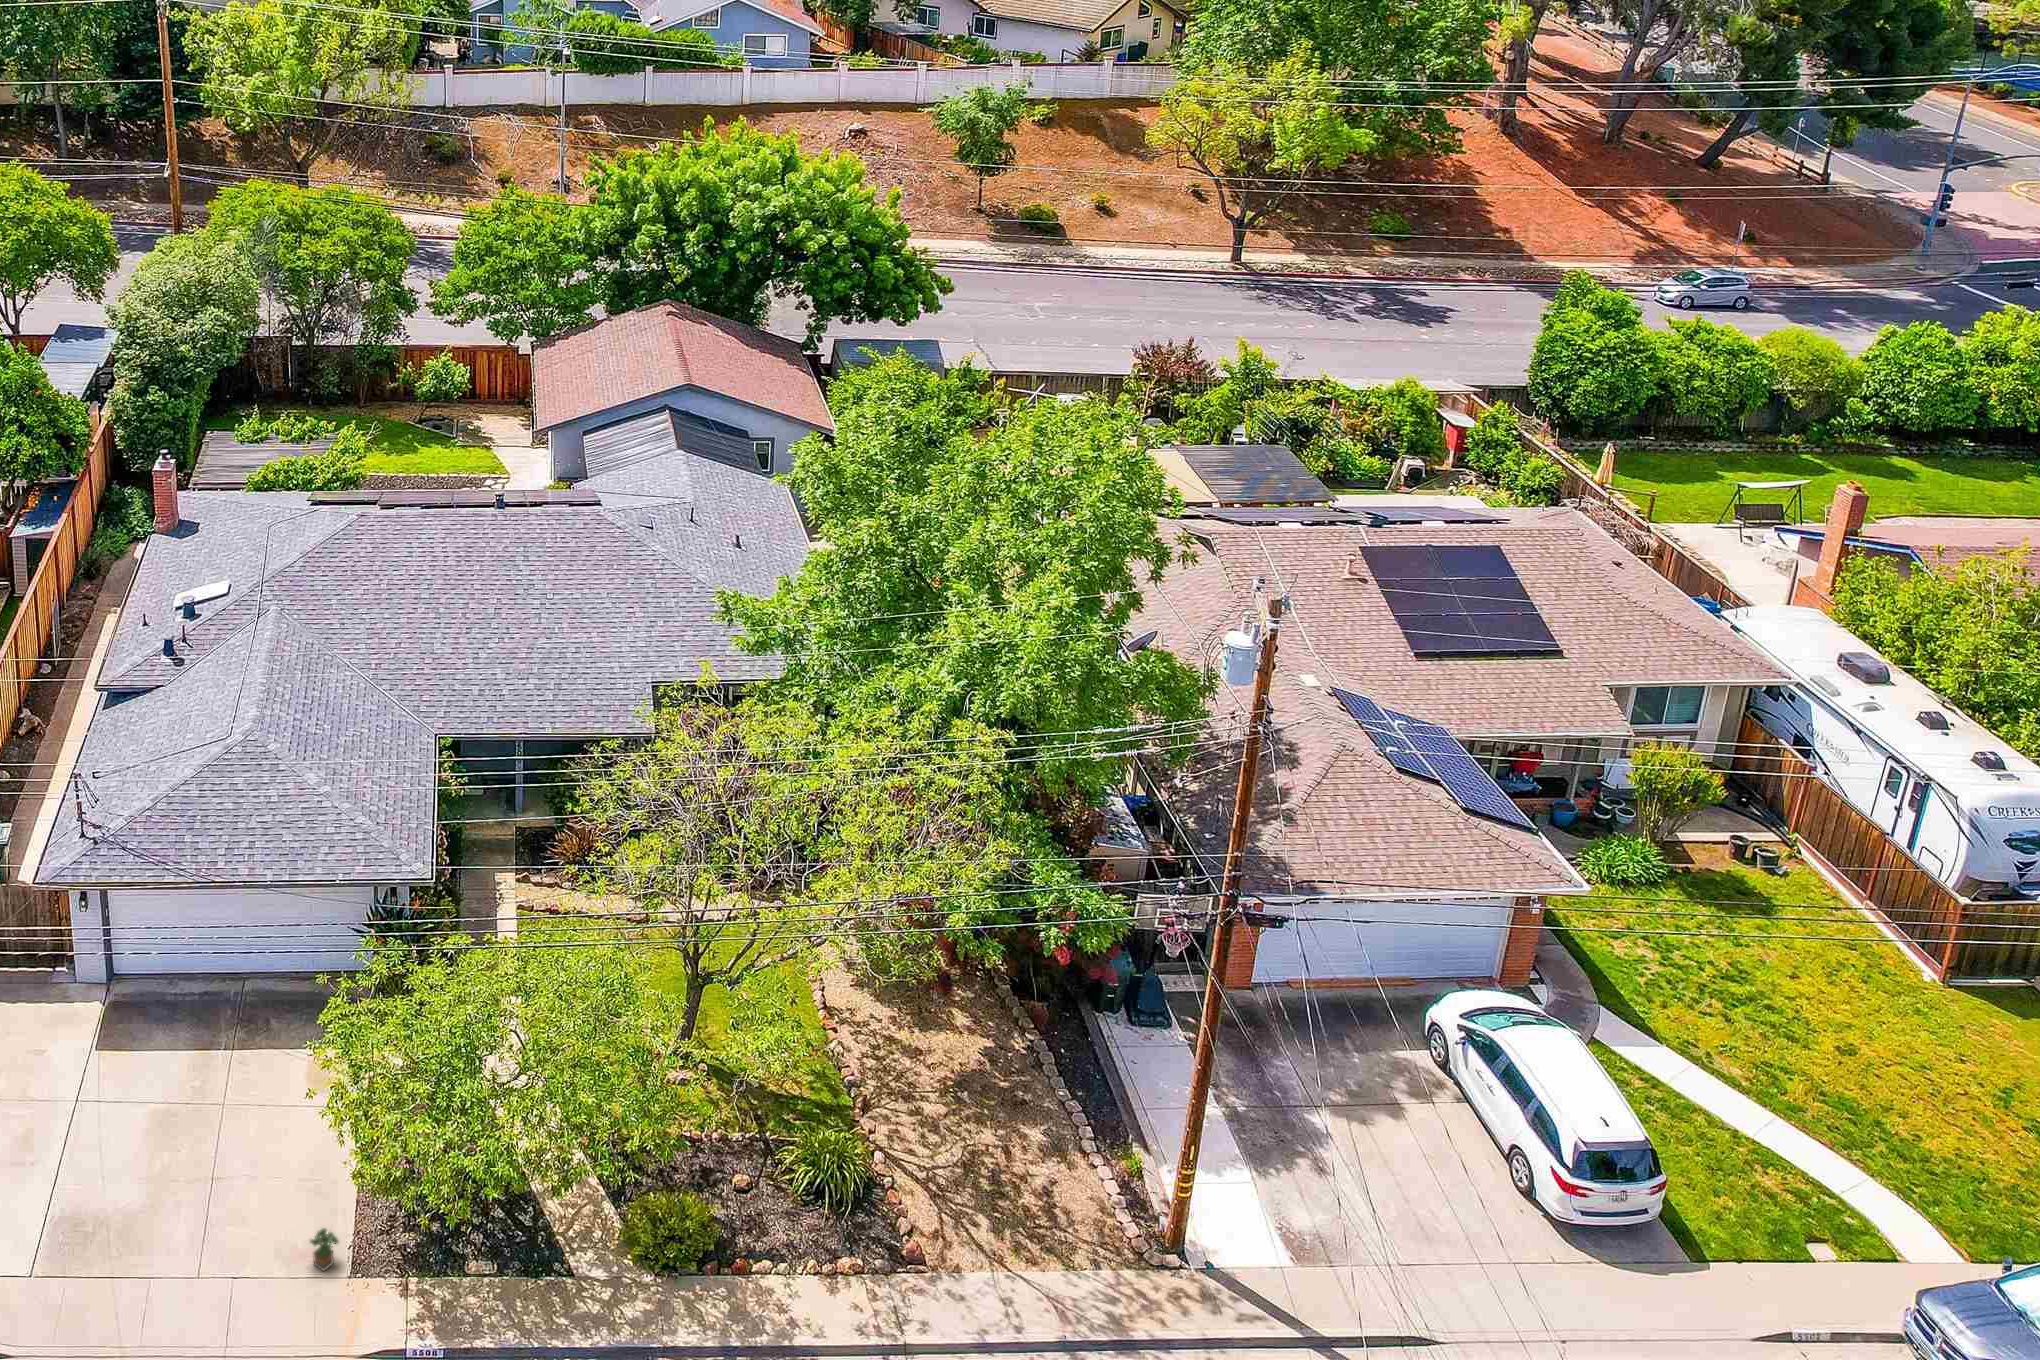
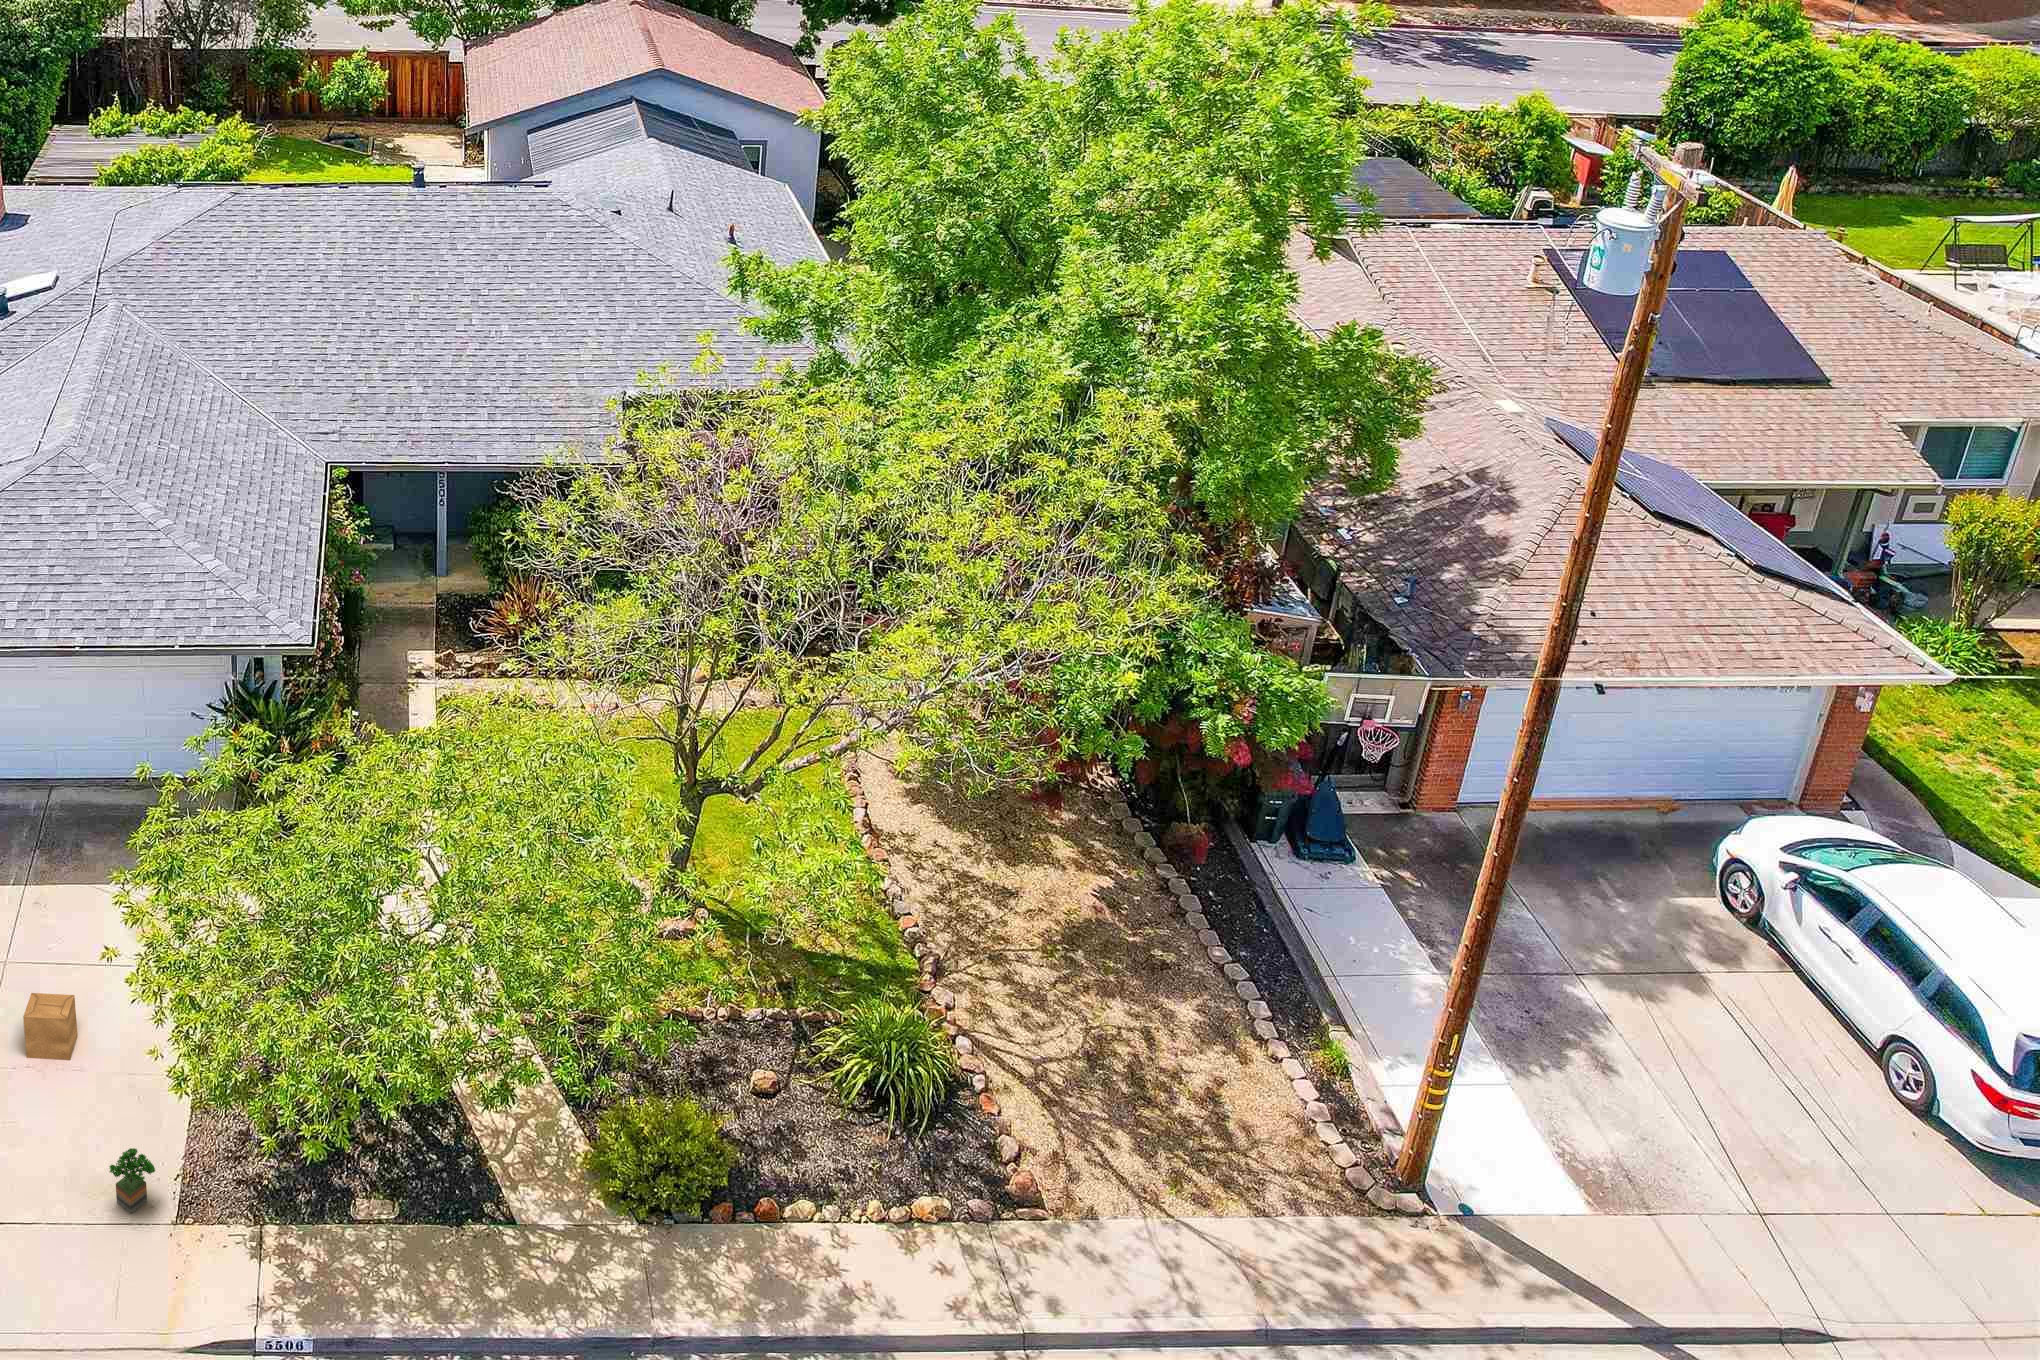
cardboard box: none [245,1127,279,1173] -> present [23,993,78,1060]

